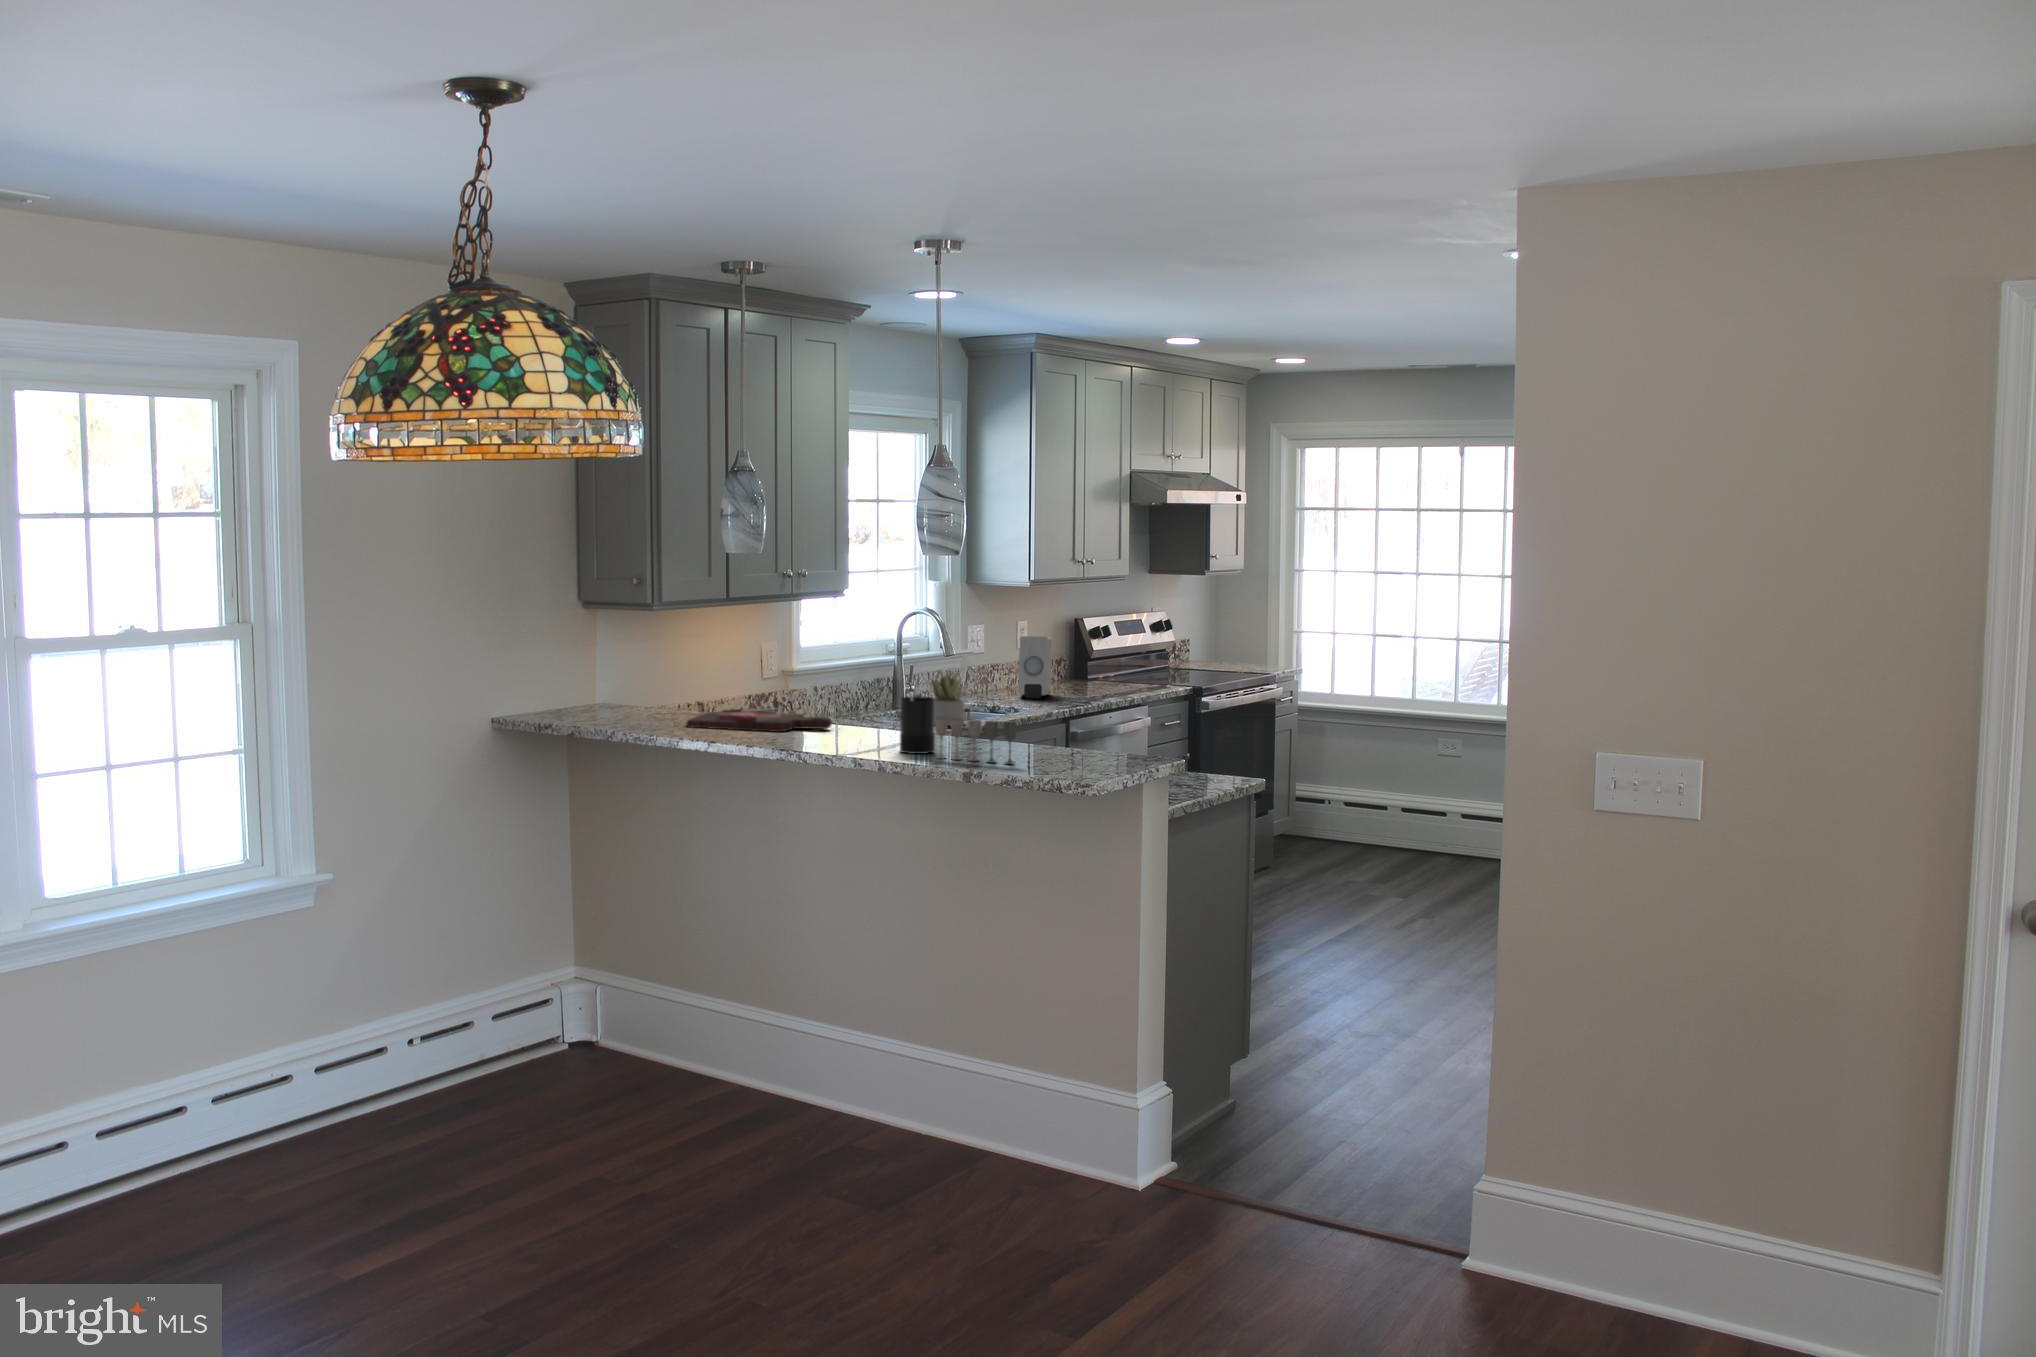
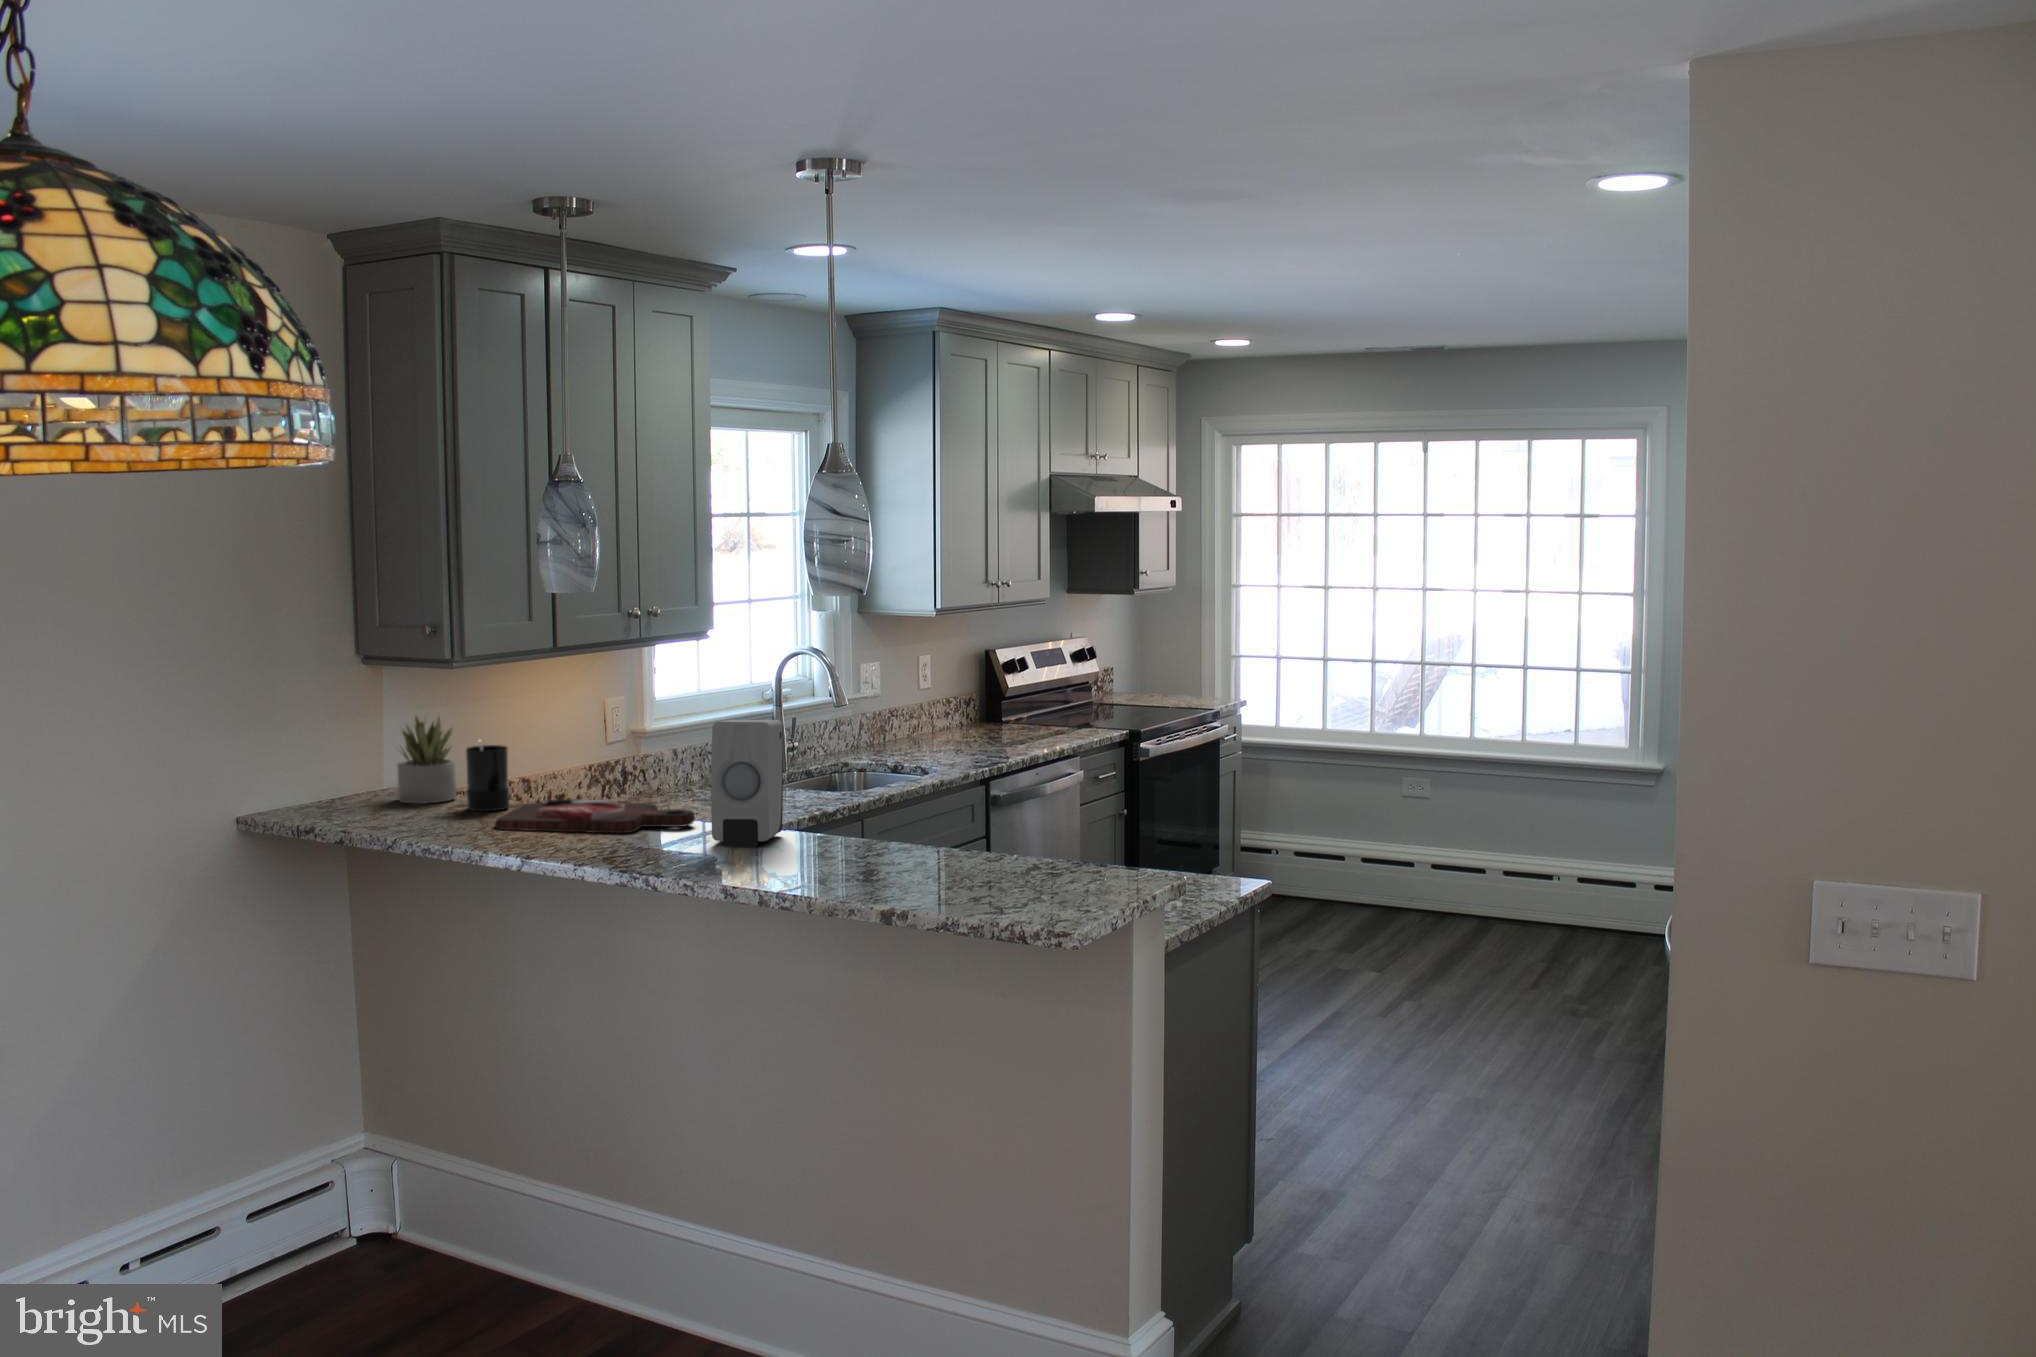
soap dispenser: present [1019,636,1051,698] -> present [711,720,783,848]
succulent plant: present [930,673,965,725] -> present [398,716,456,804]
candle: present [900,694,935,754] -> present [466,741,509,811]
wine glass: present [935,718,1017,764] -> none [840,825,958,891]

